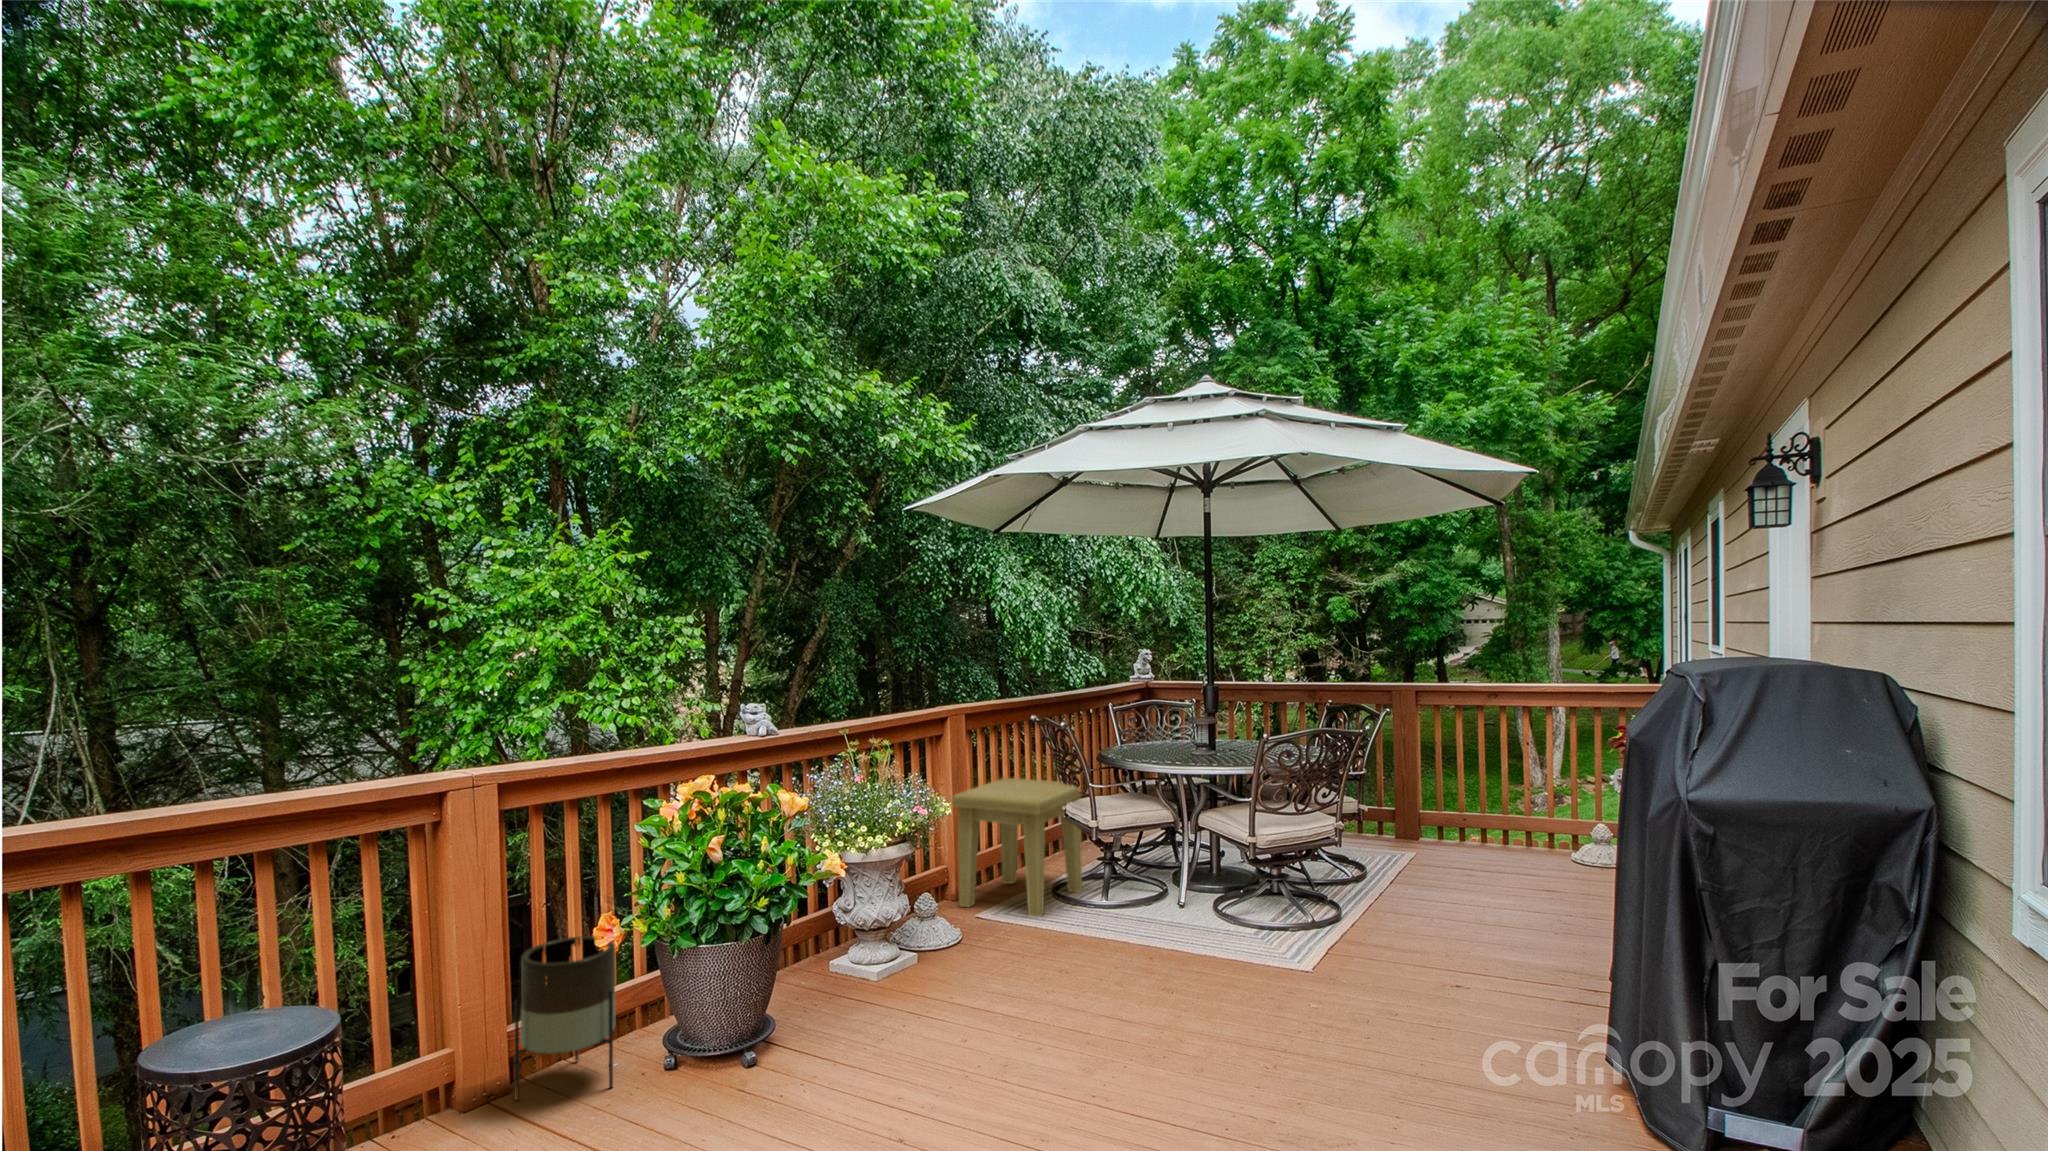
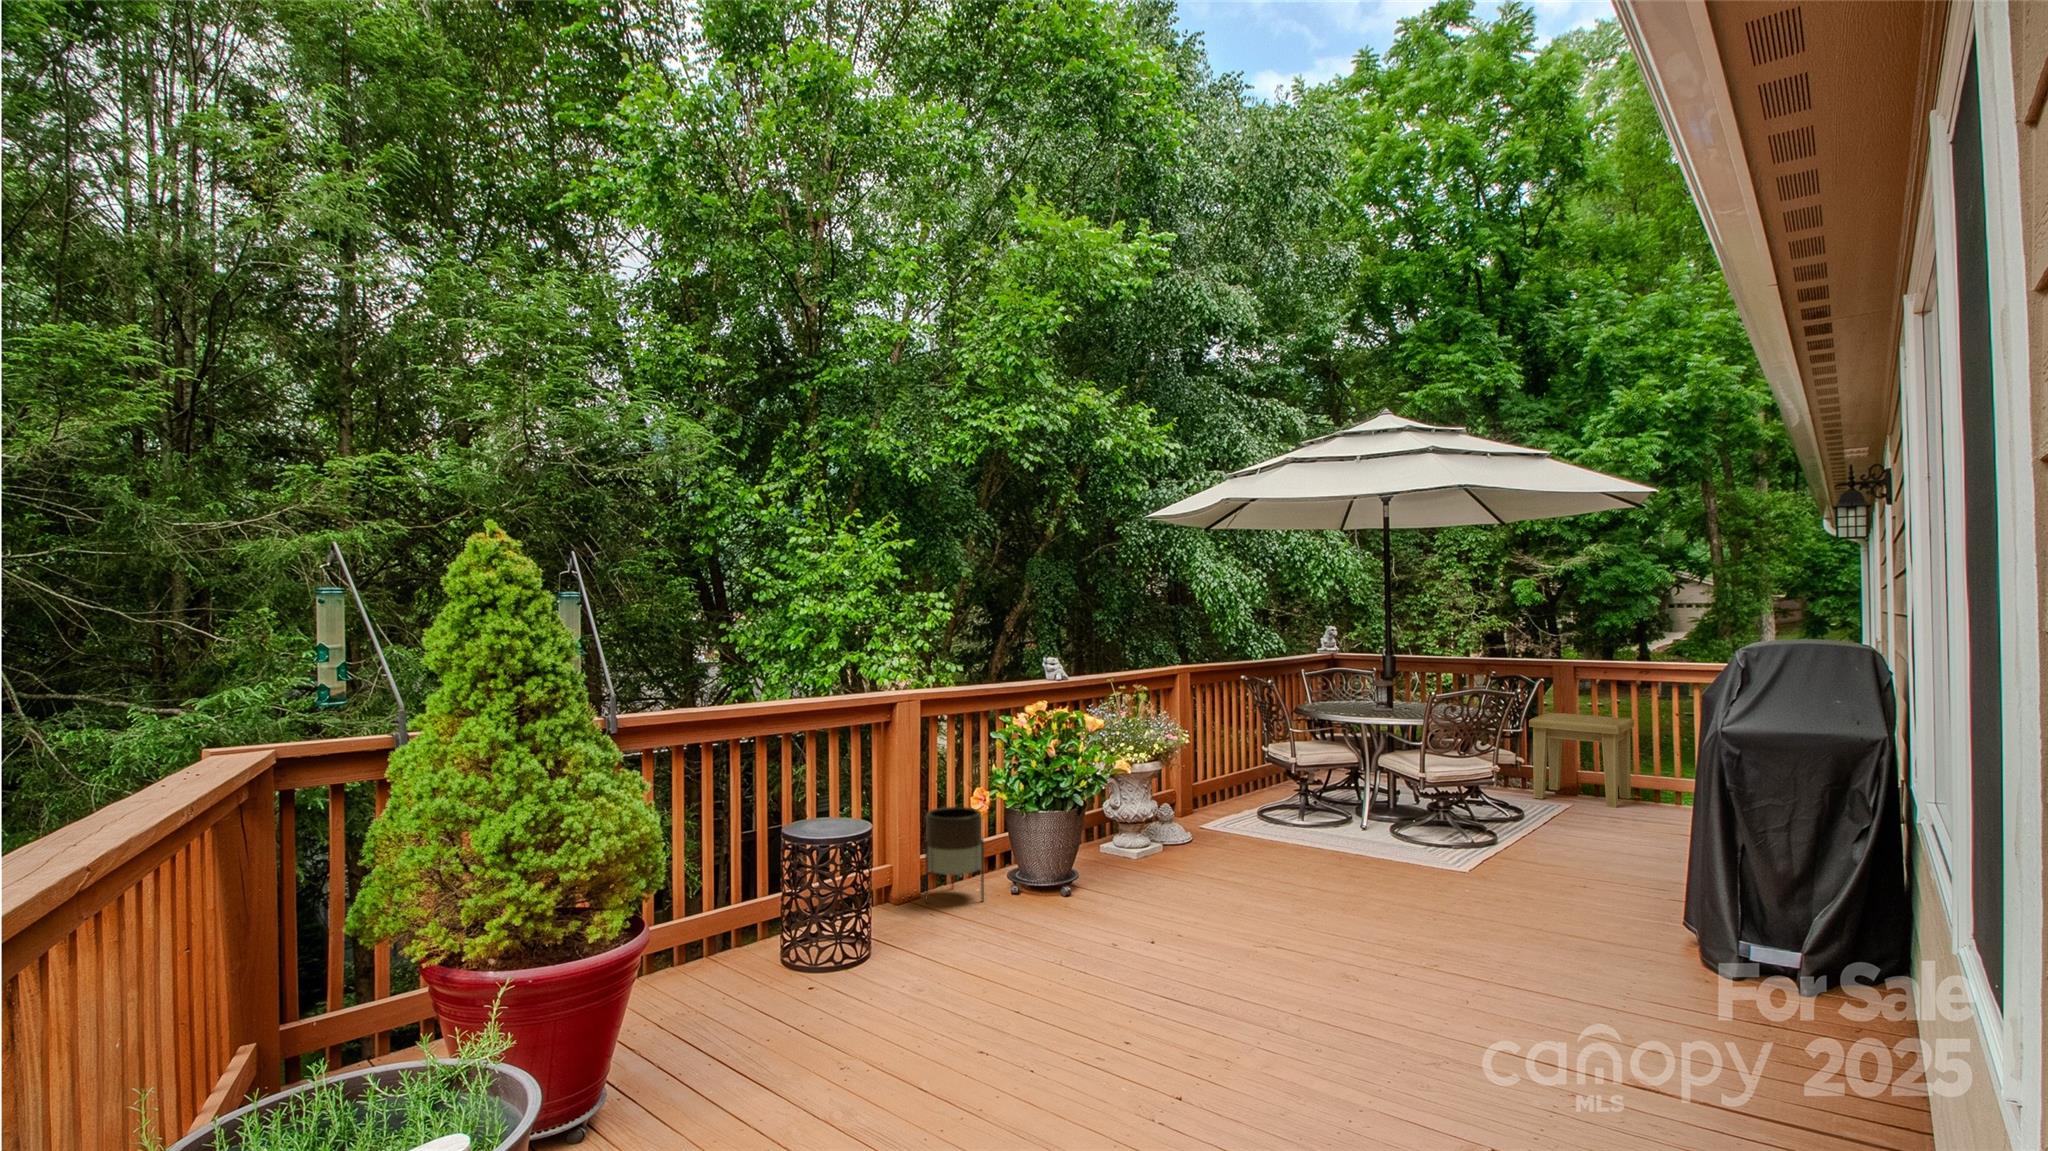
side table: present [952,778,1082,917] -> present [1529,713,1634,808]

